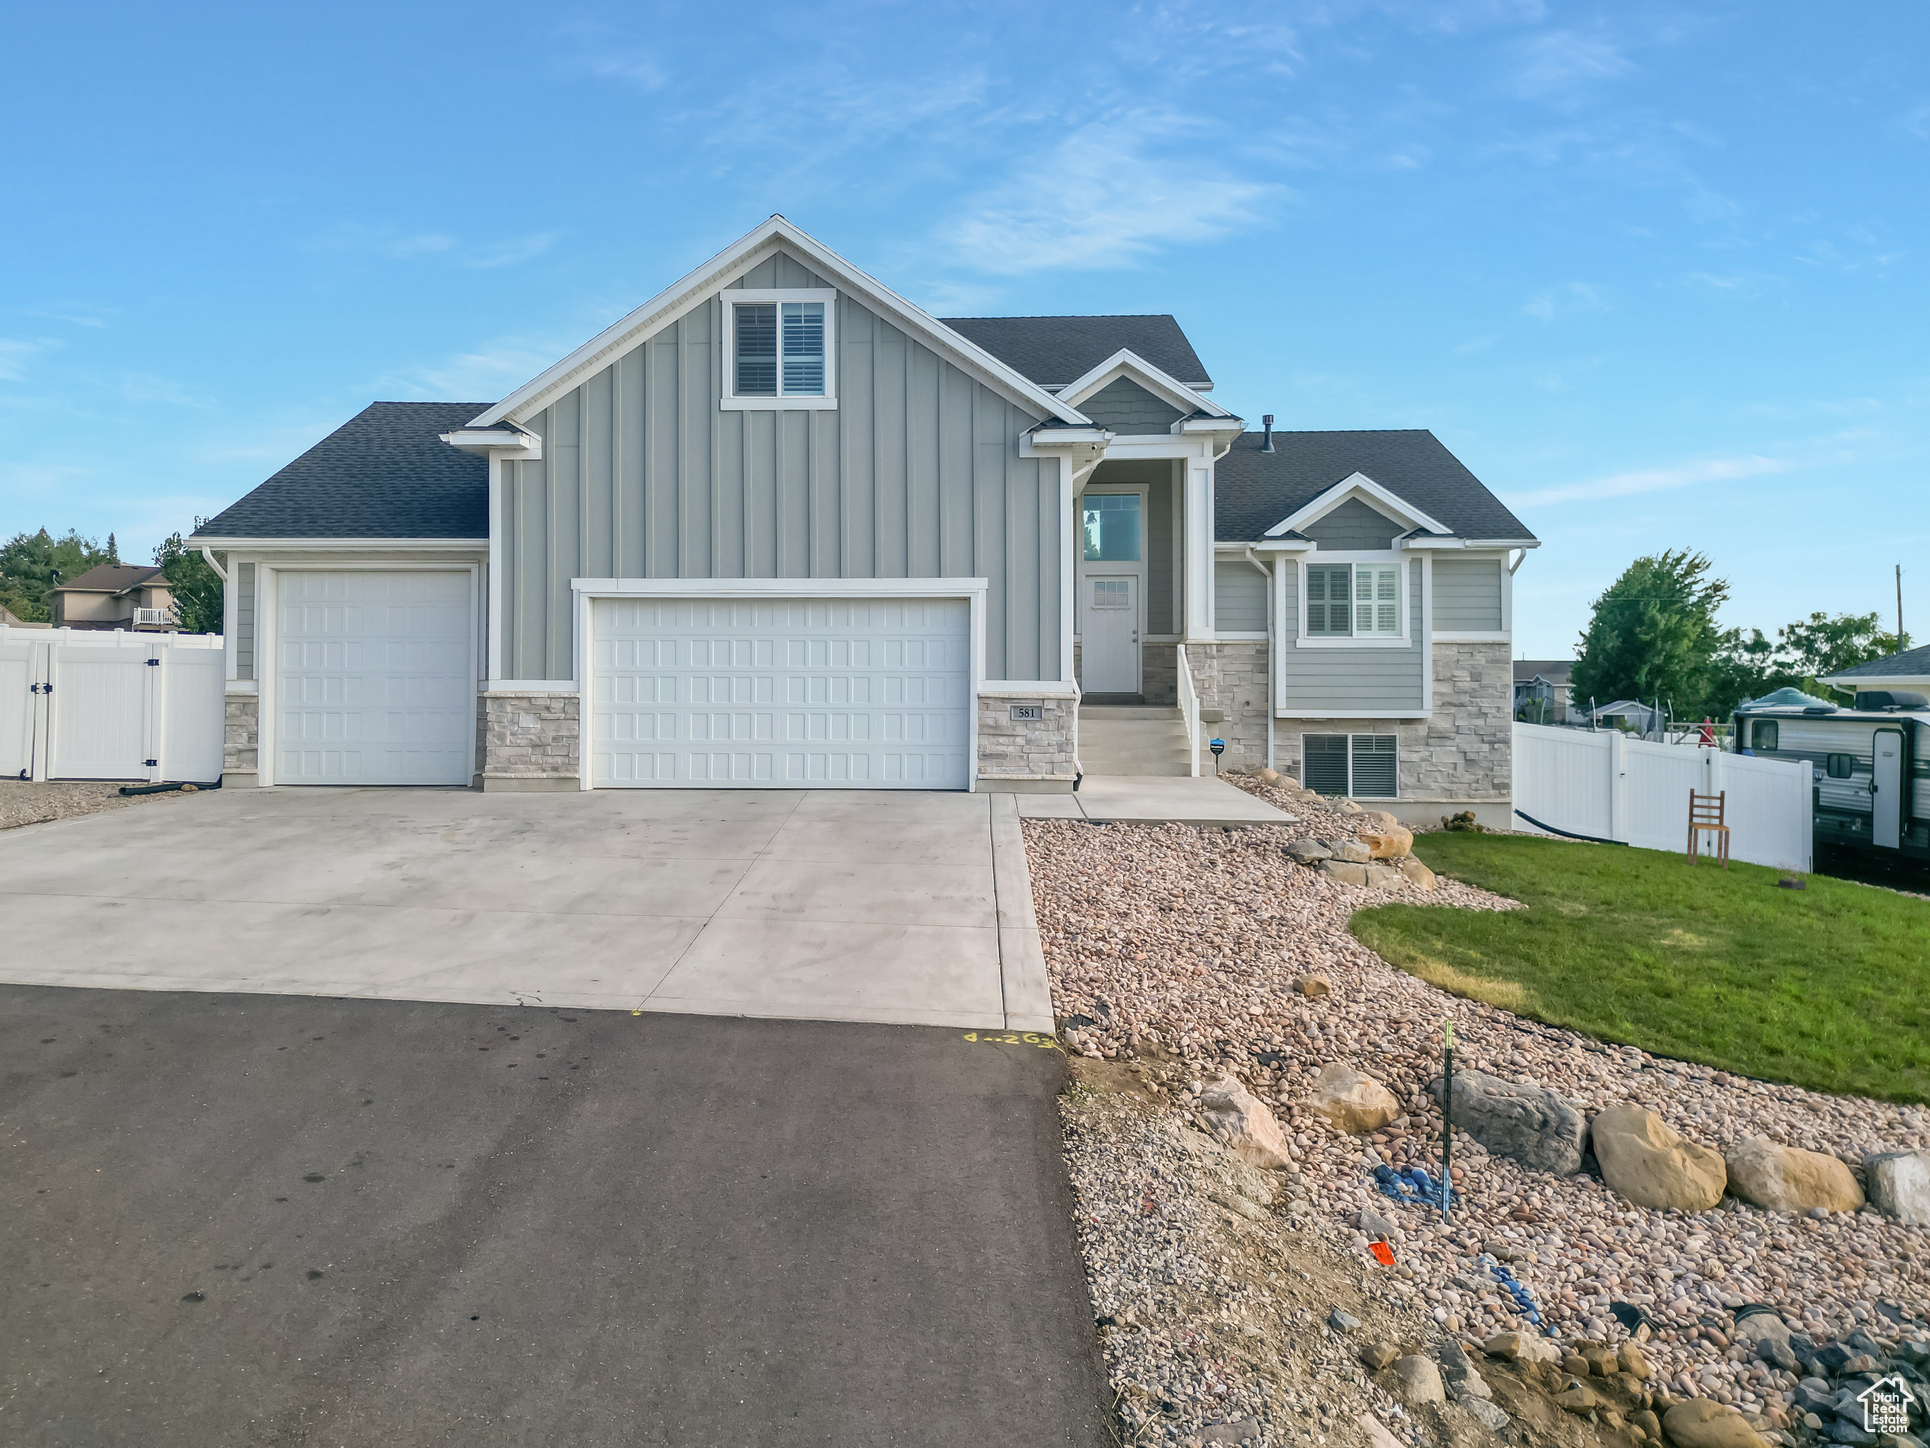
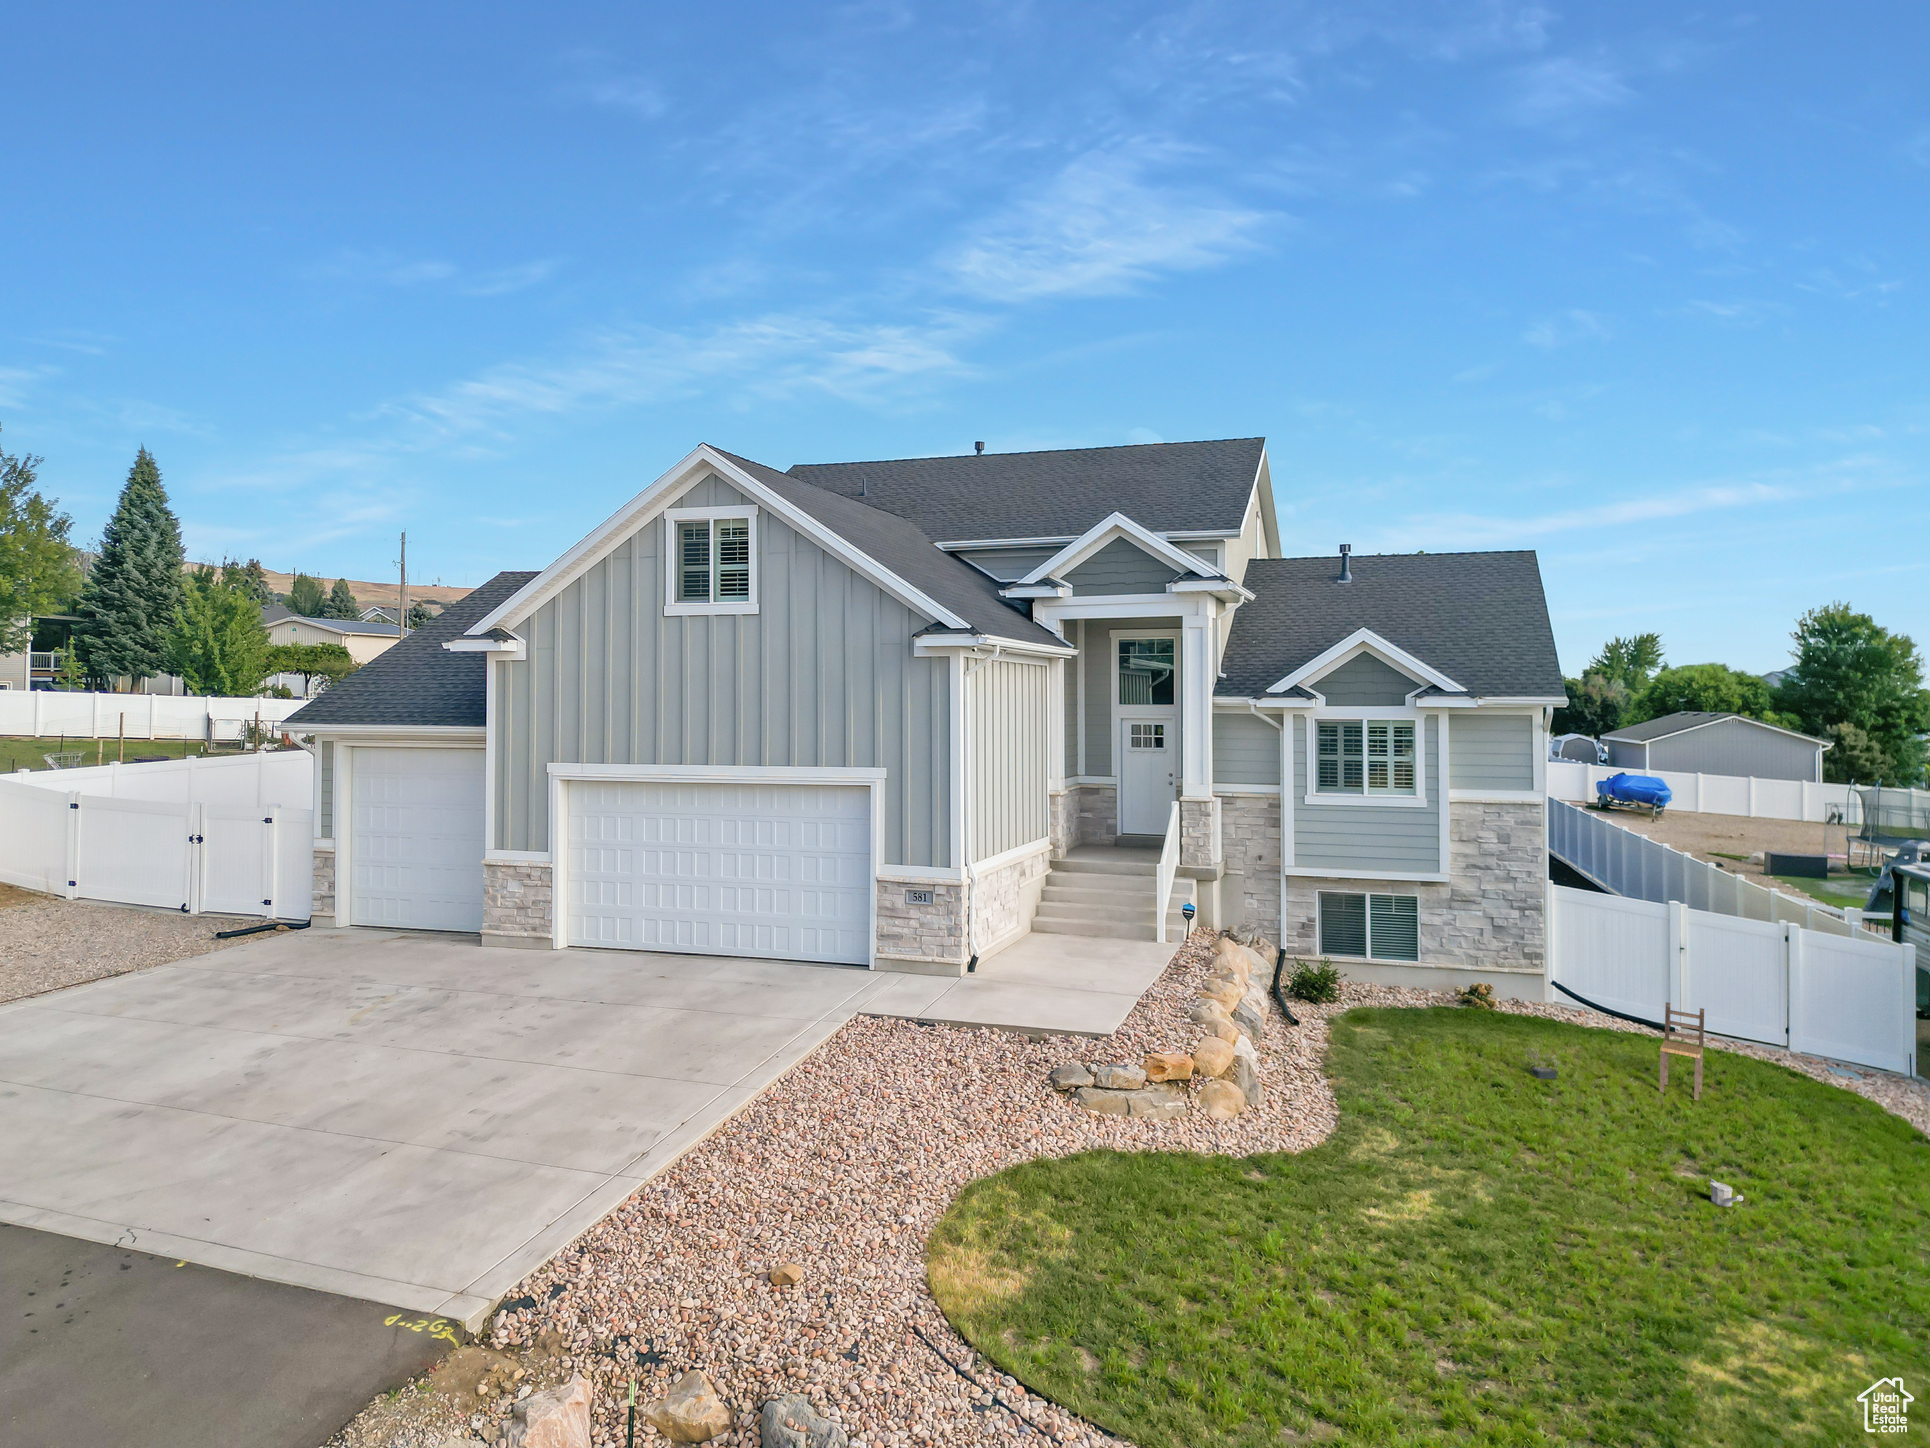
decorative plant: present [1776,859,1806,890] -> present [1526,1053,1557,1079]
watering can: none [1849,895,1892,914] -> present [1710,1179,1743,1207]

